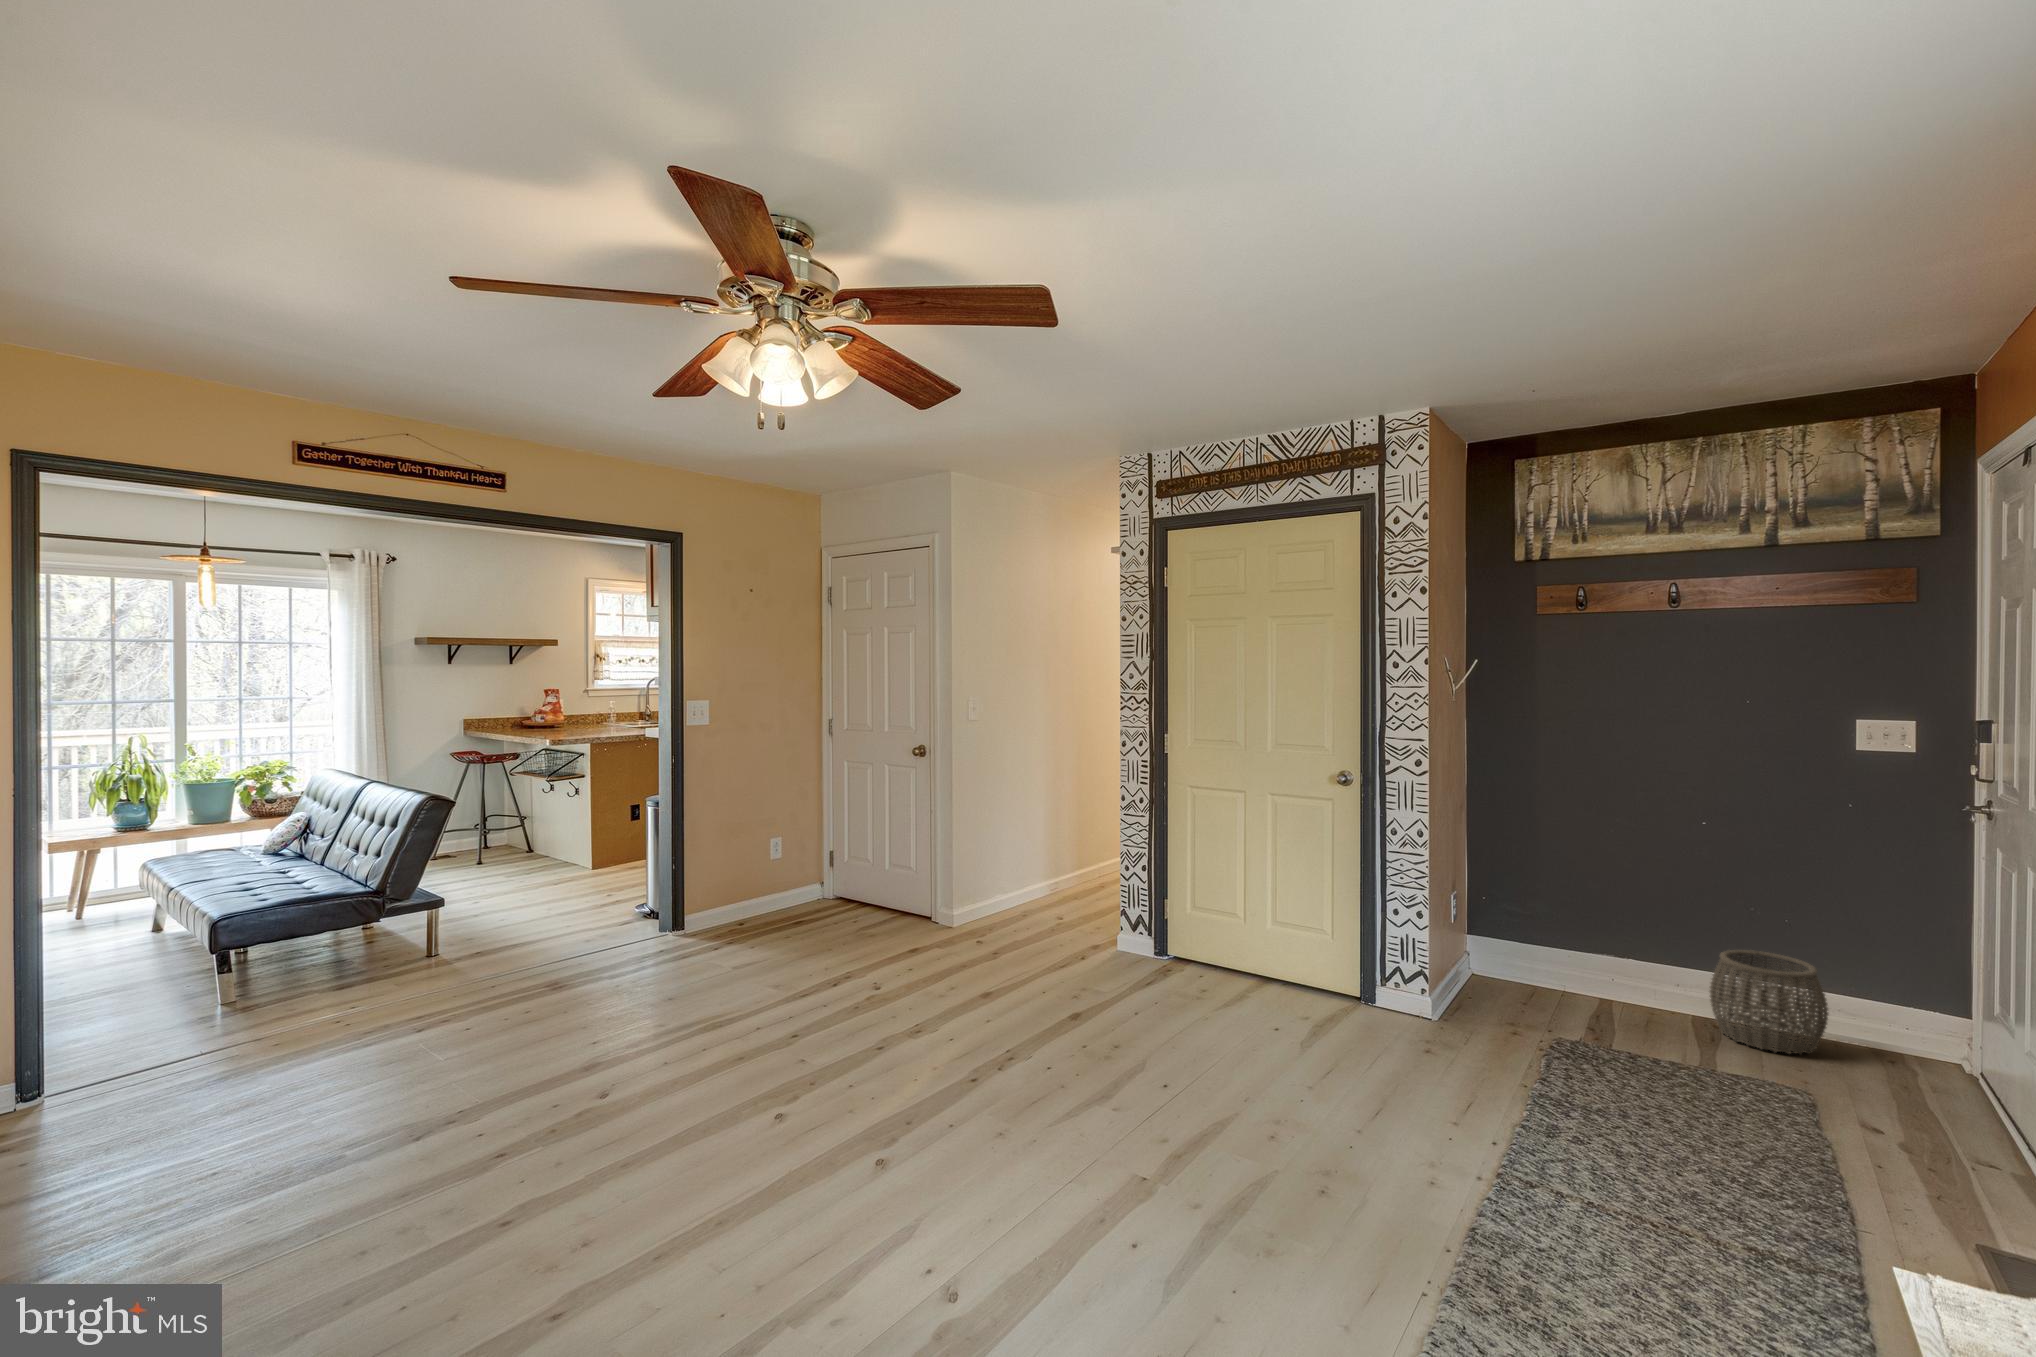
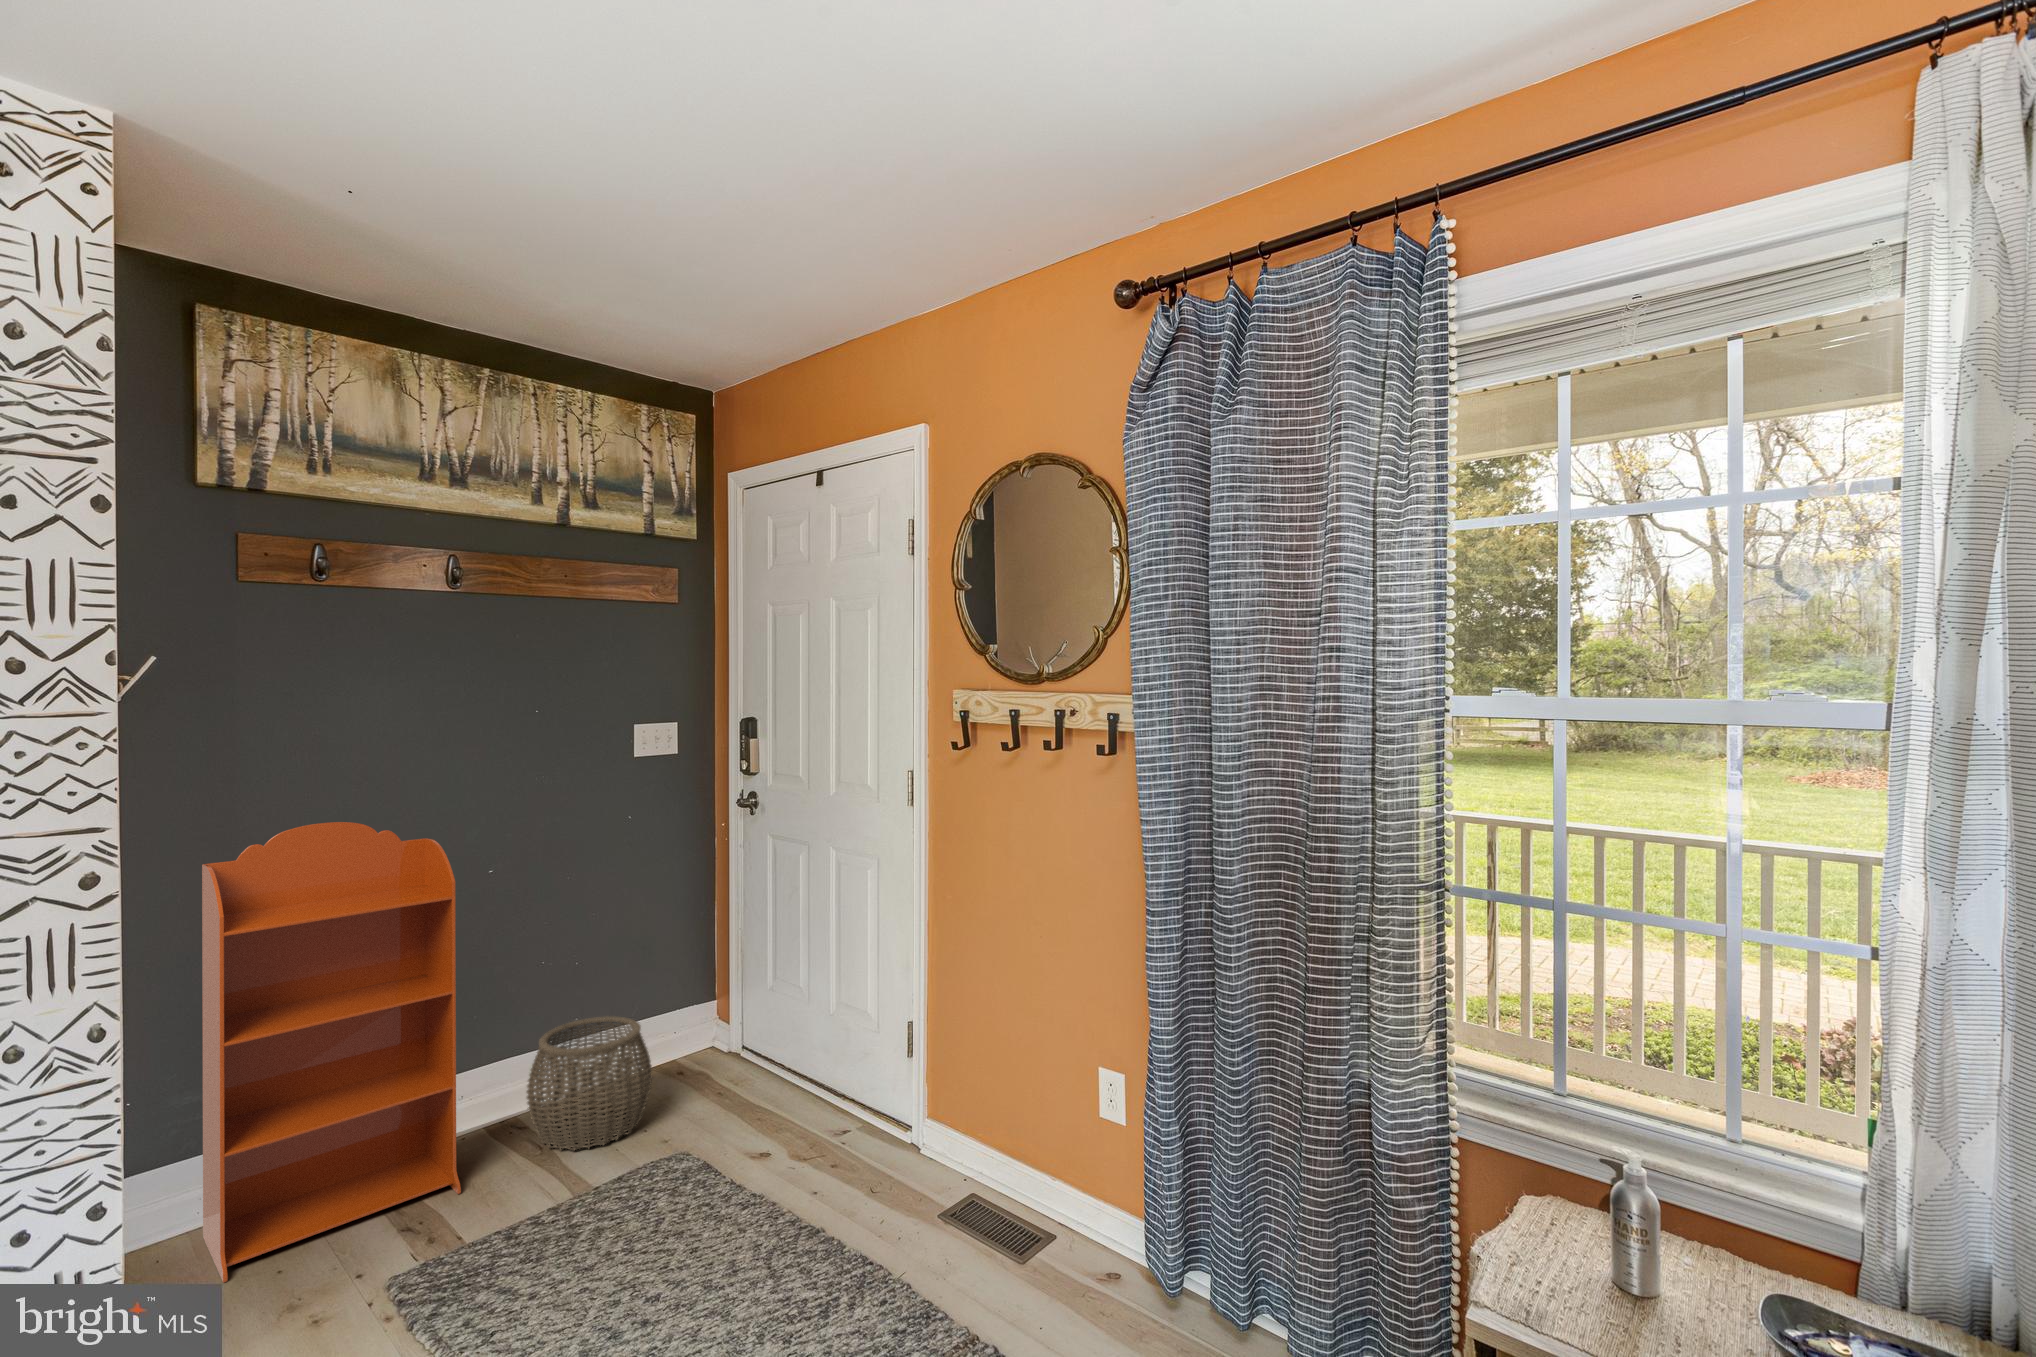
bookcase: none [1502,760,1645,1023] -> present [202,822,461,1283]

